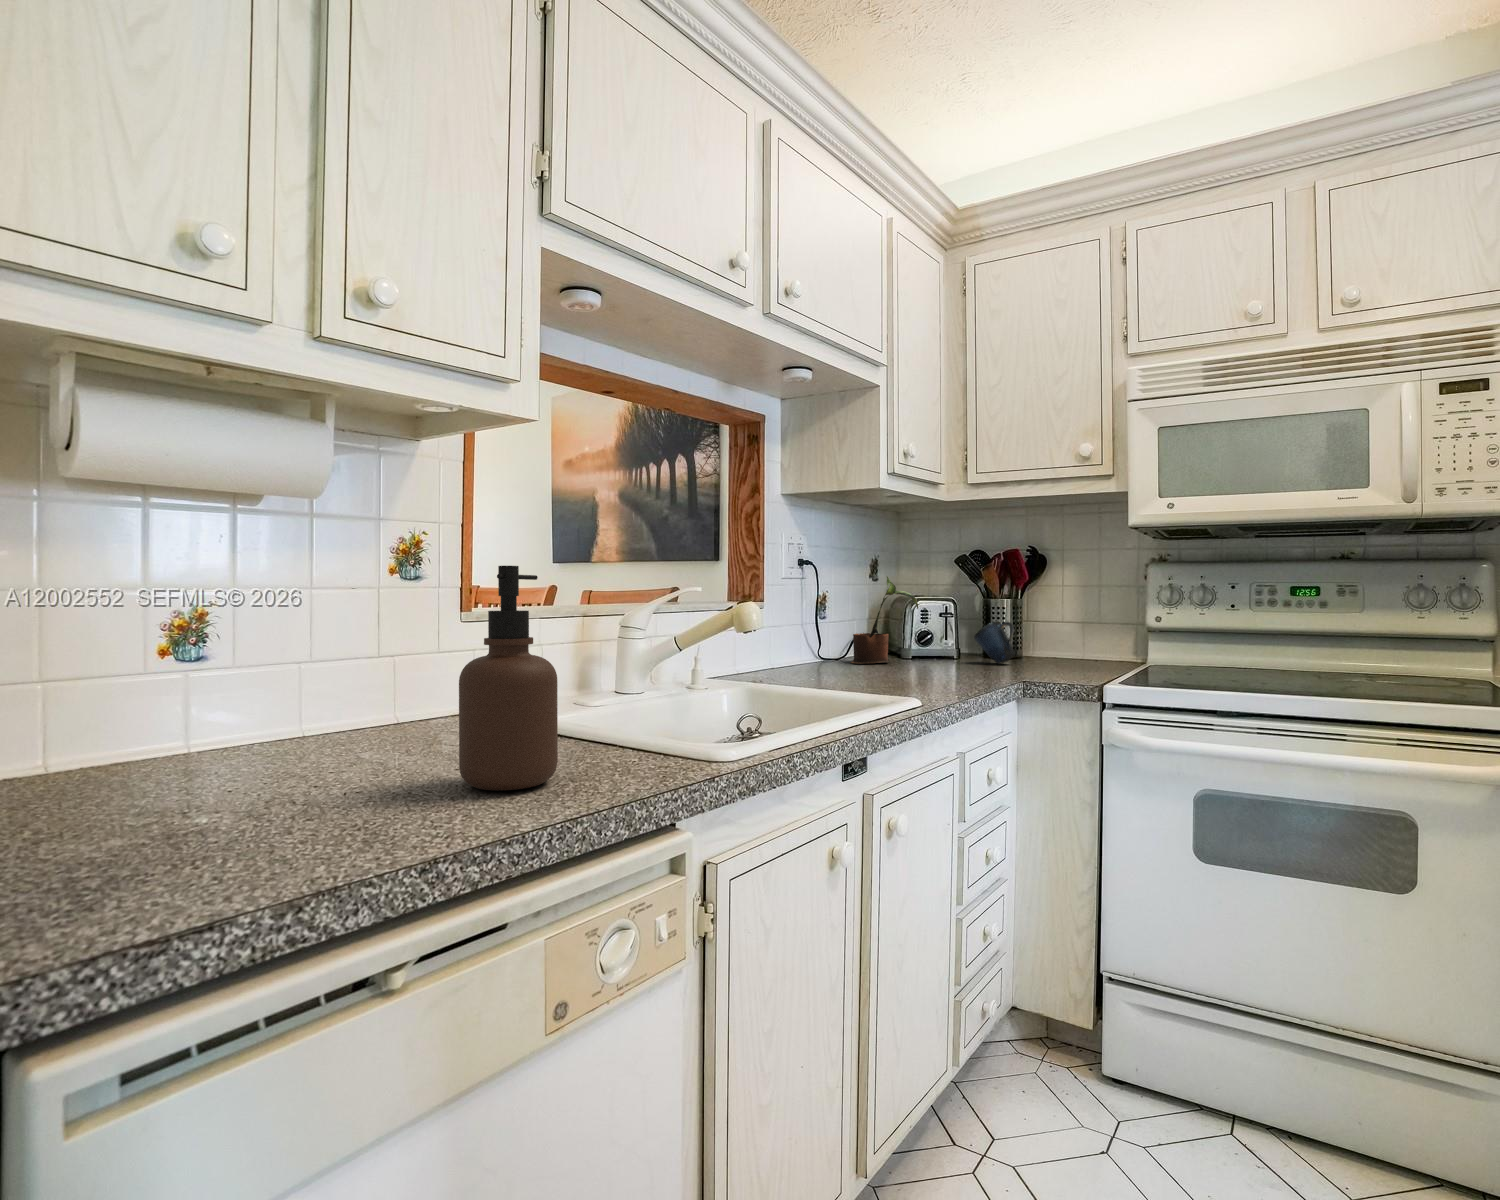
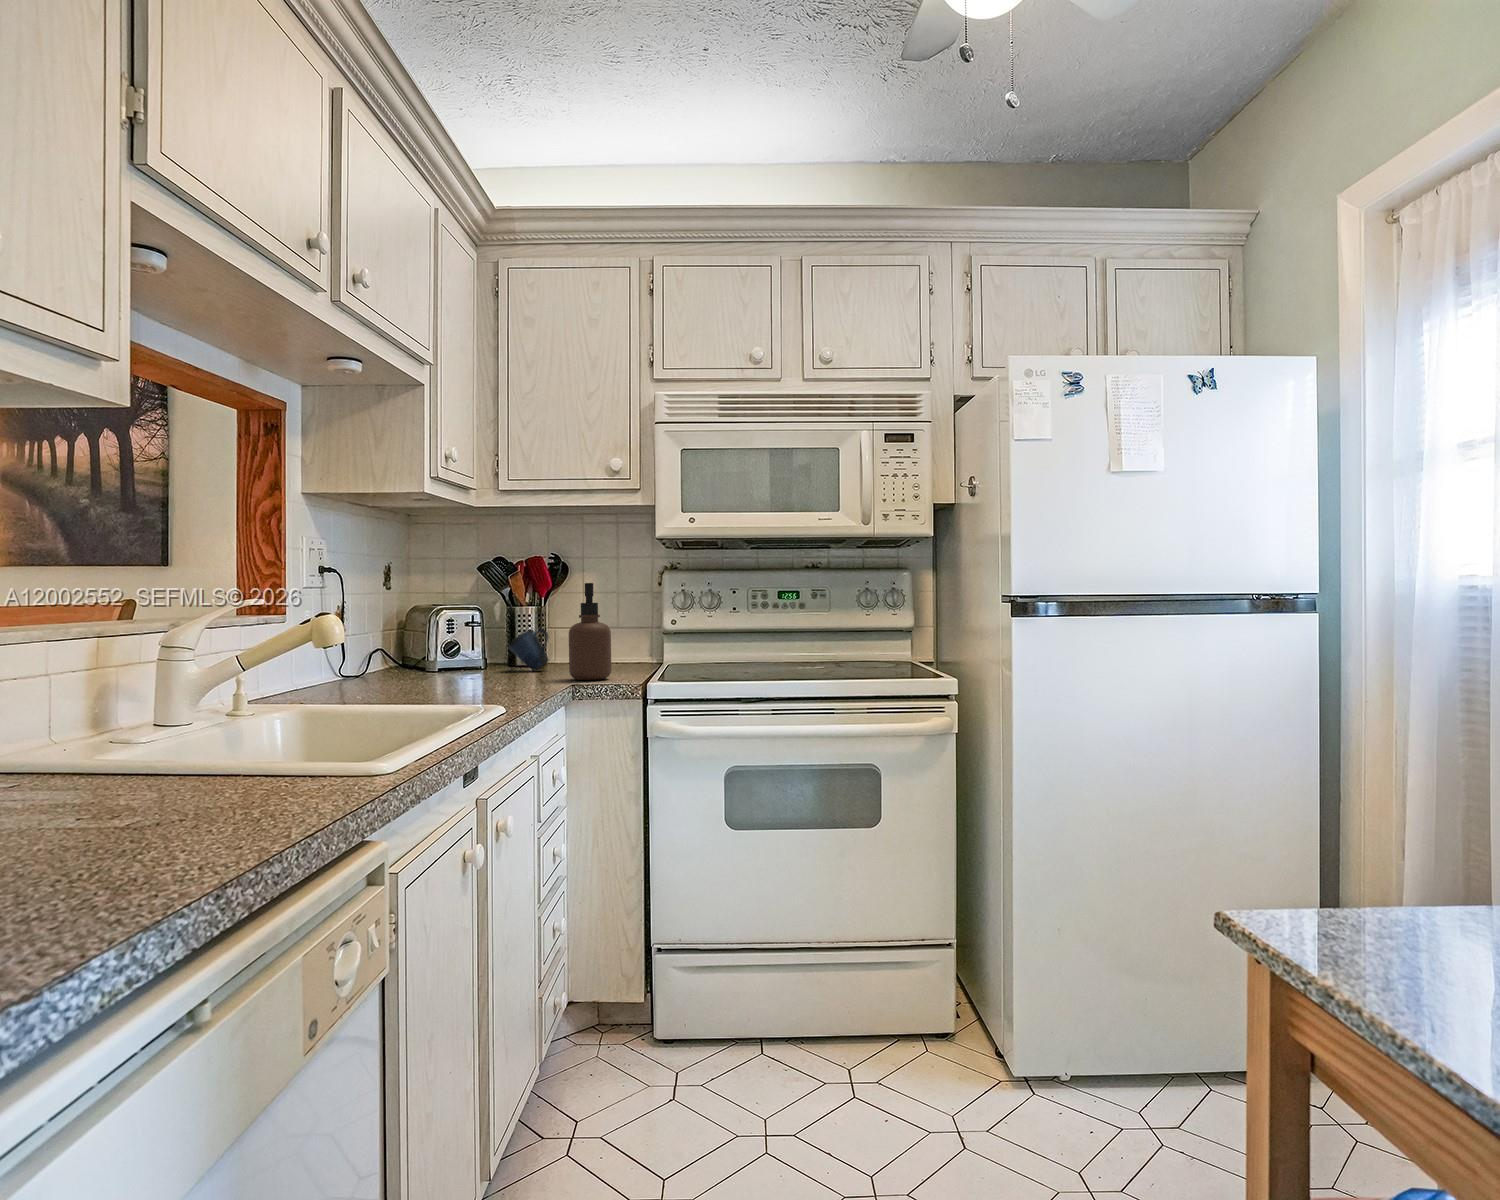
soap dispenser: present [459,566,558,791] -> present [569,583,611,680]
potted plant: present [851,577,918,664] -> none [378,584,452,679]

